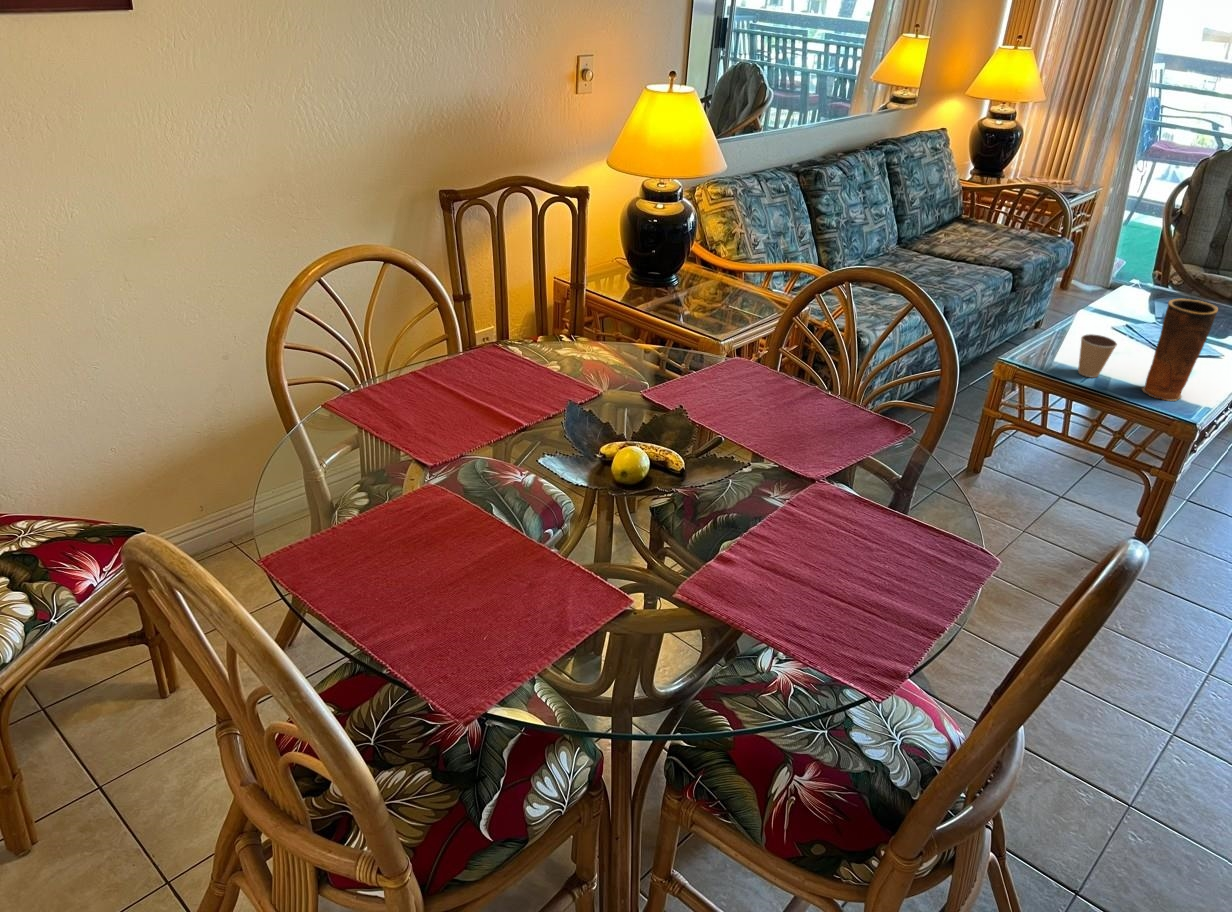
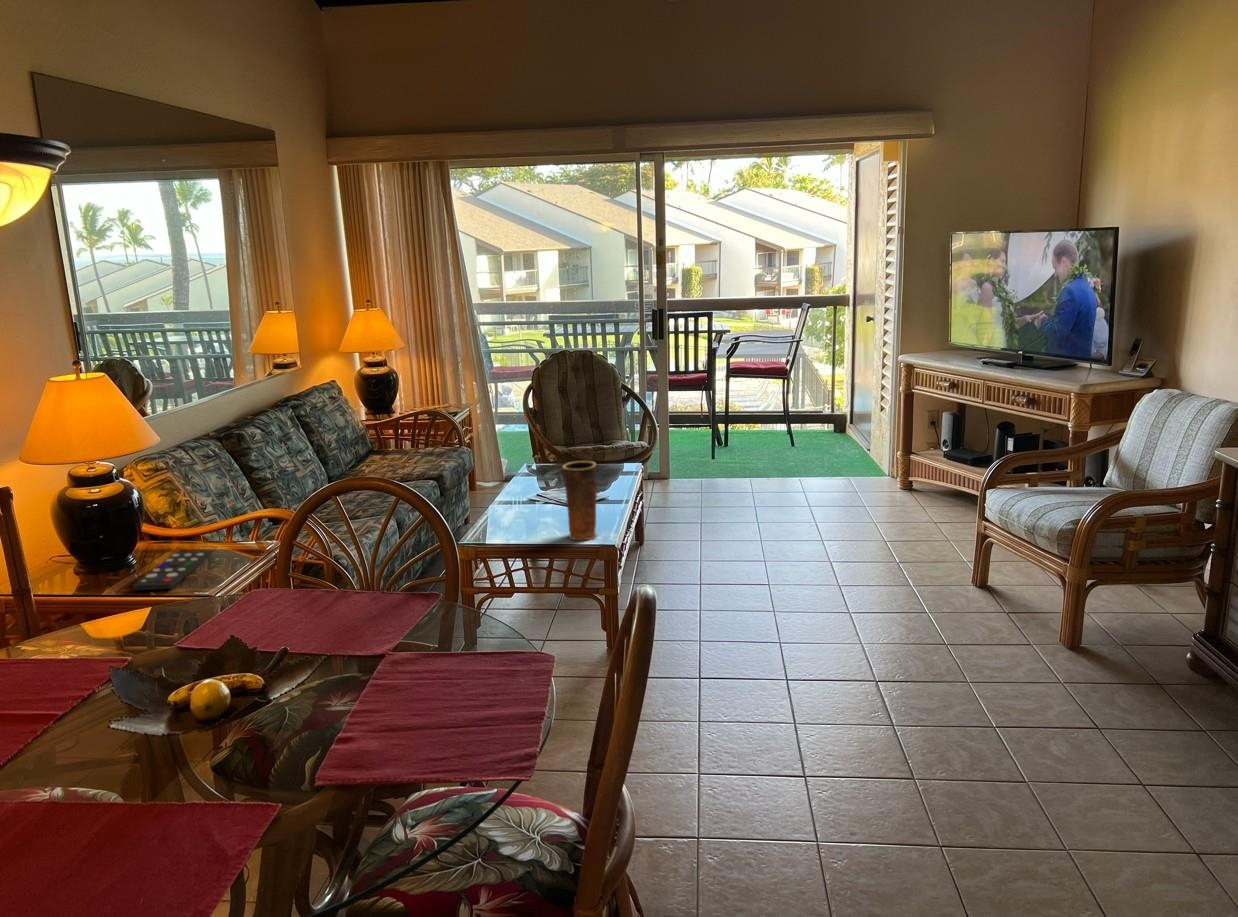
remote control: none [665,282,745,318] -> present [133,551,211,590]
coffee cup: present [1078,334,1117,378] -> none [512,506,540,541]

